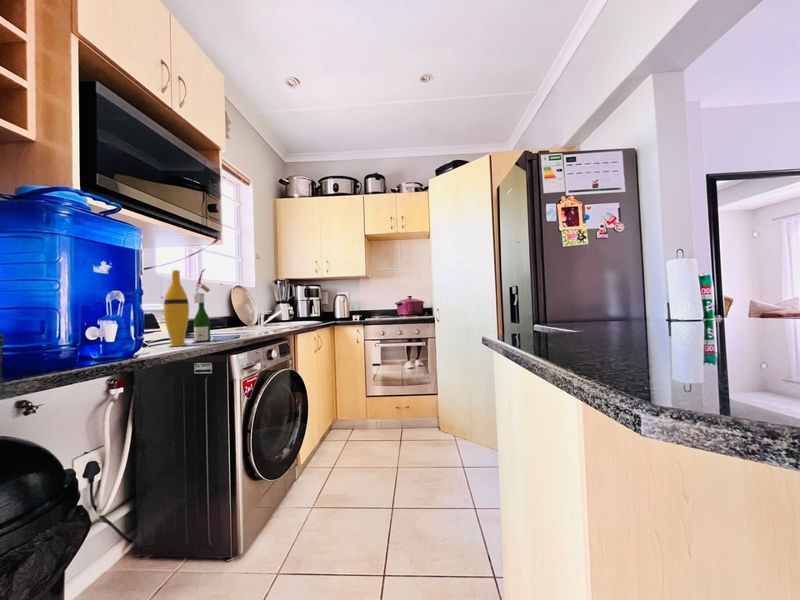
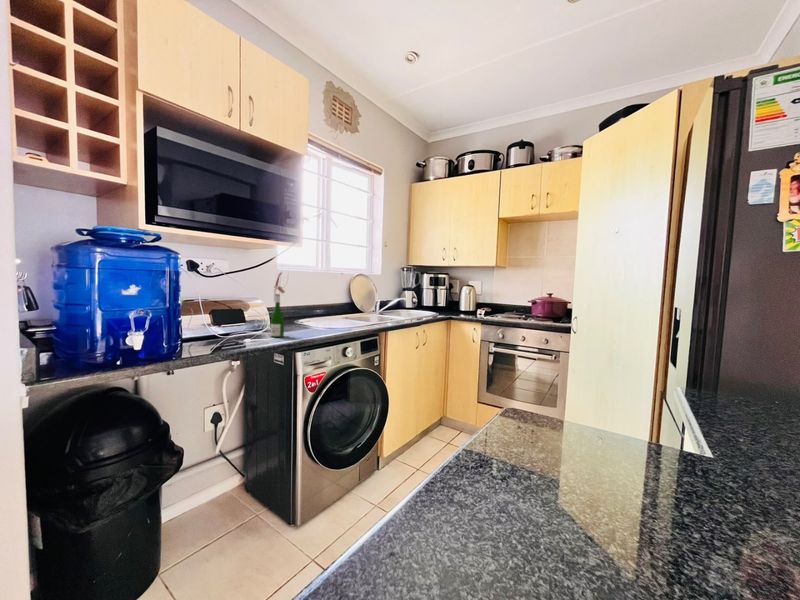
vase: present [164,270,189,346] -> none [241,276,261,341]

